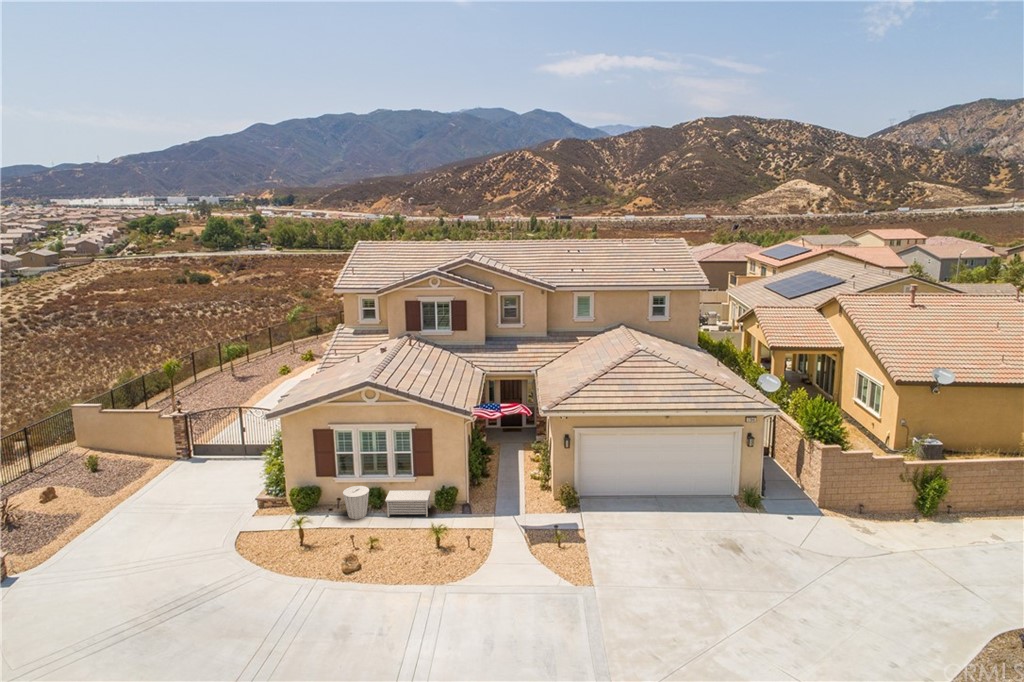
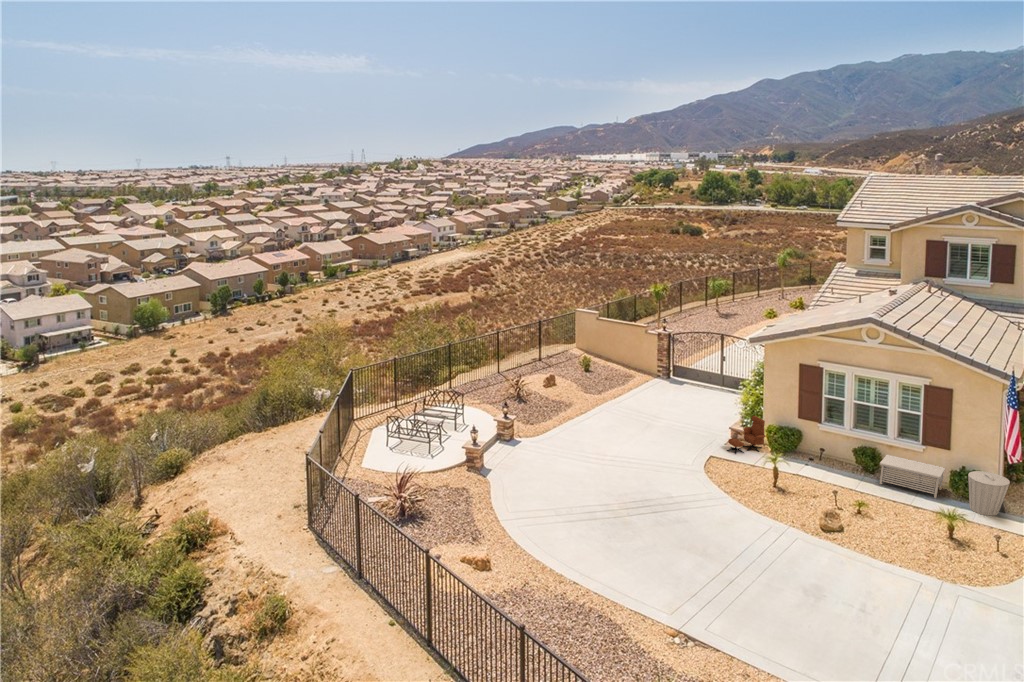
lounge chair: none [258,483,292,524] -> present [727,416,766,454]
trash can: present [343,486,369,519] -> present [968,471,1010,516]

